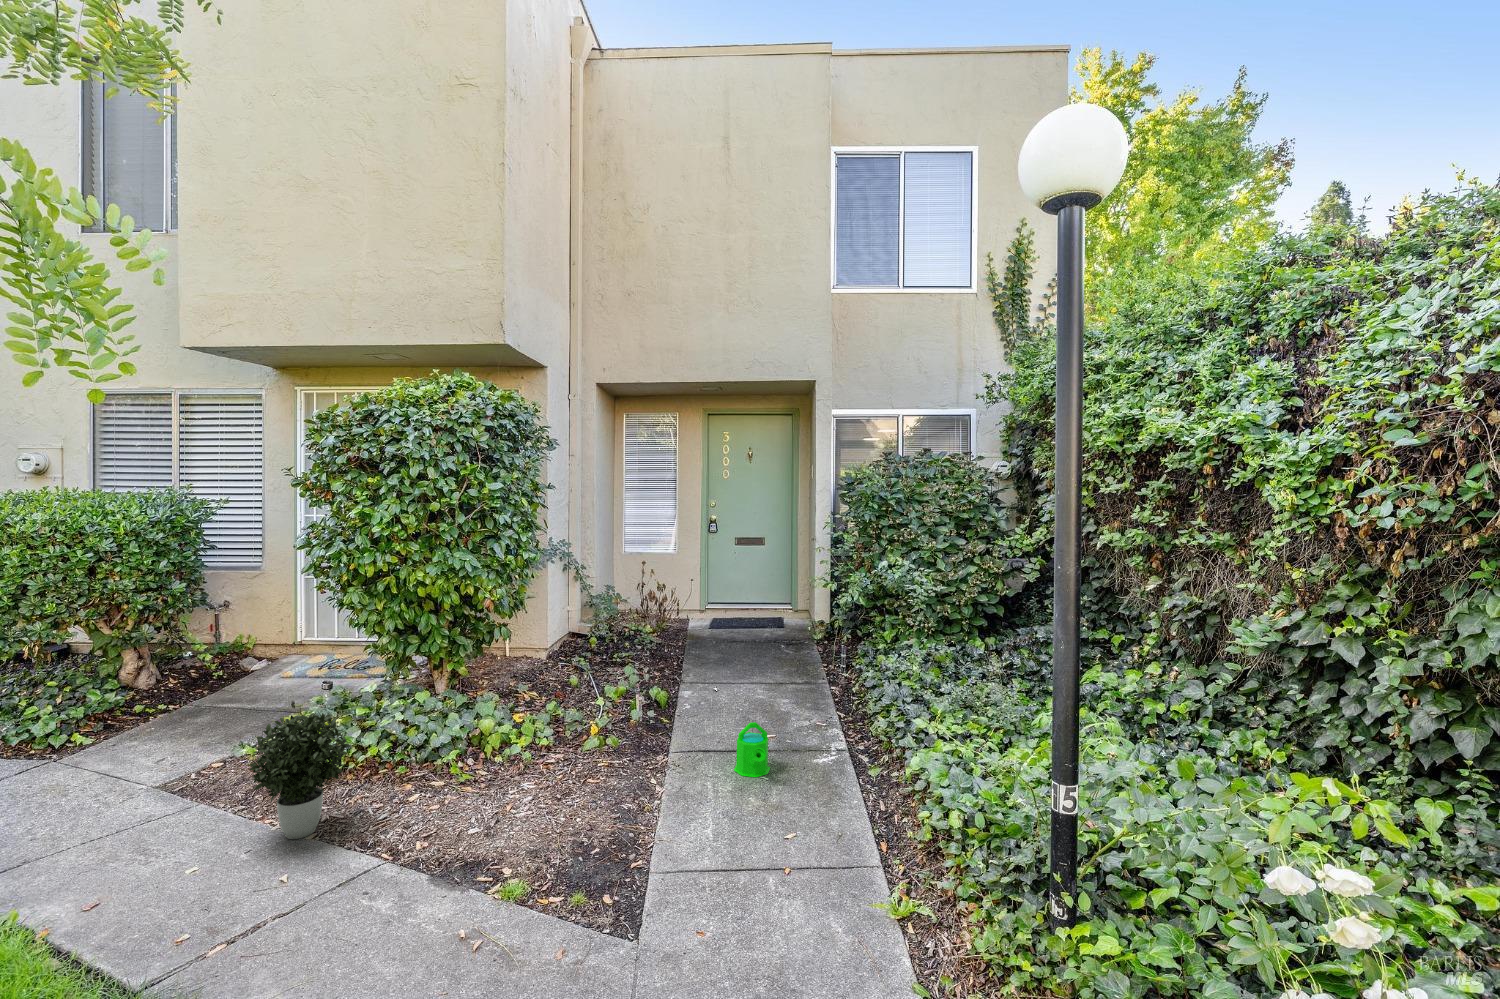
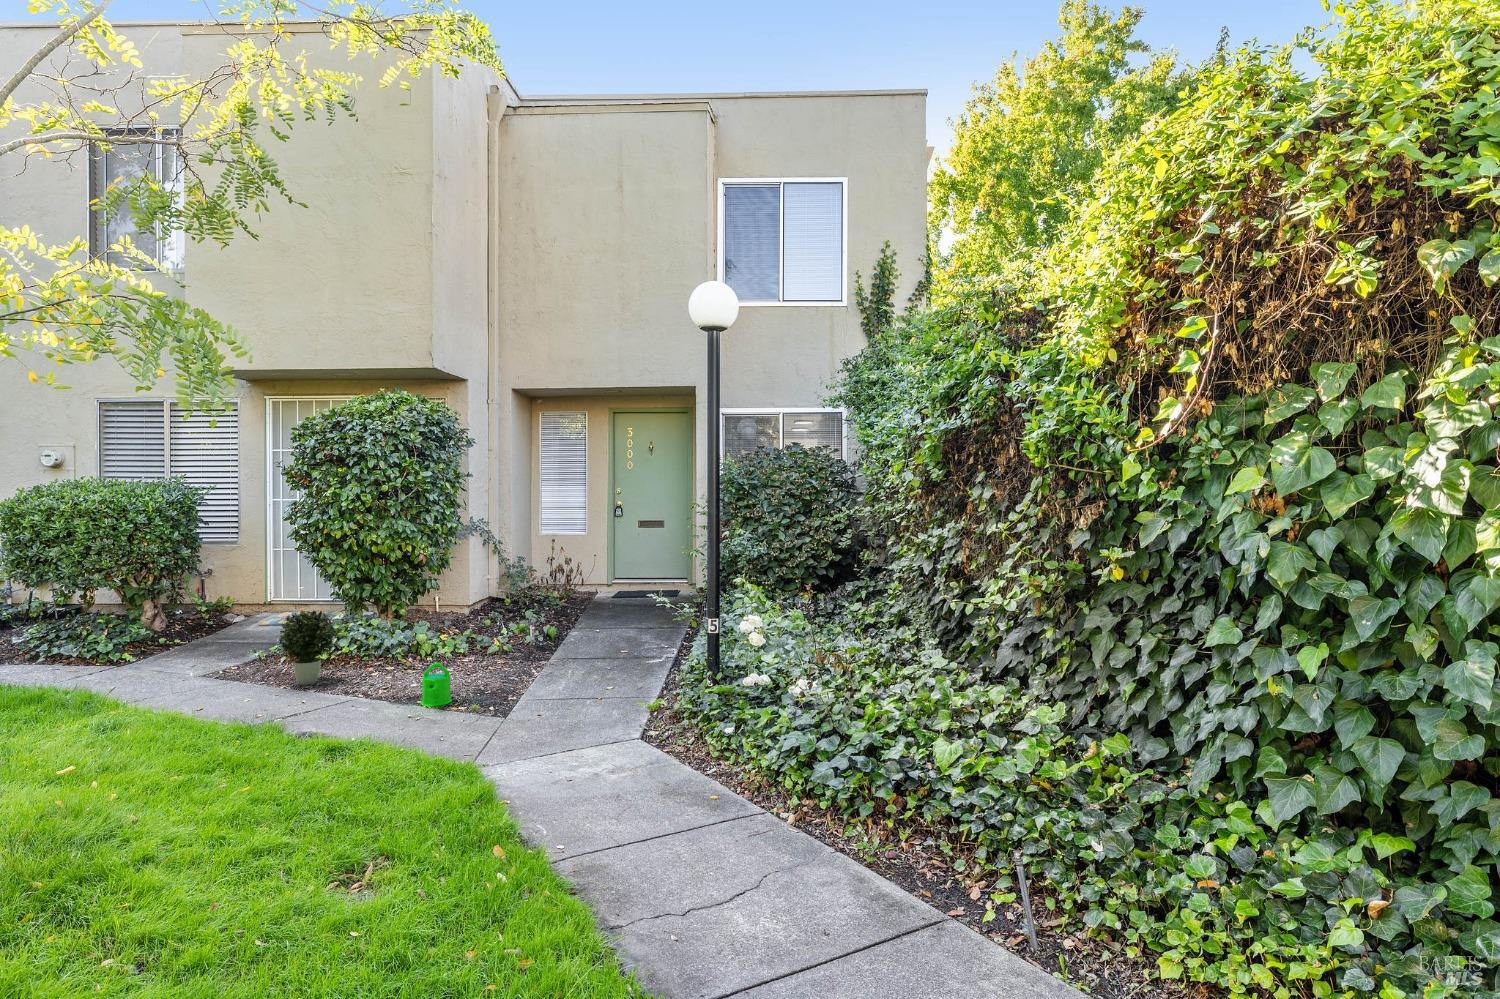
watering can: present [734,722,770,777] -> present [420,663,452,706]

